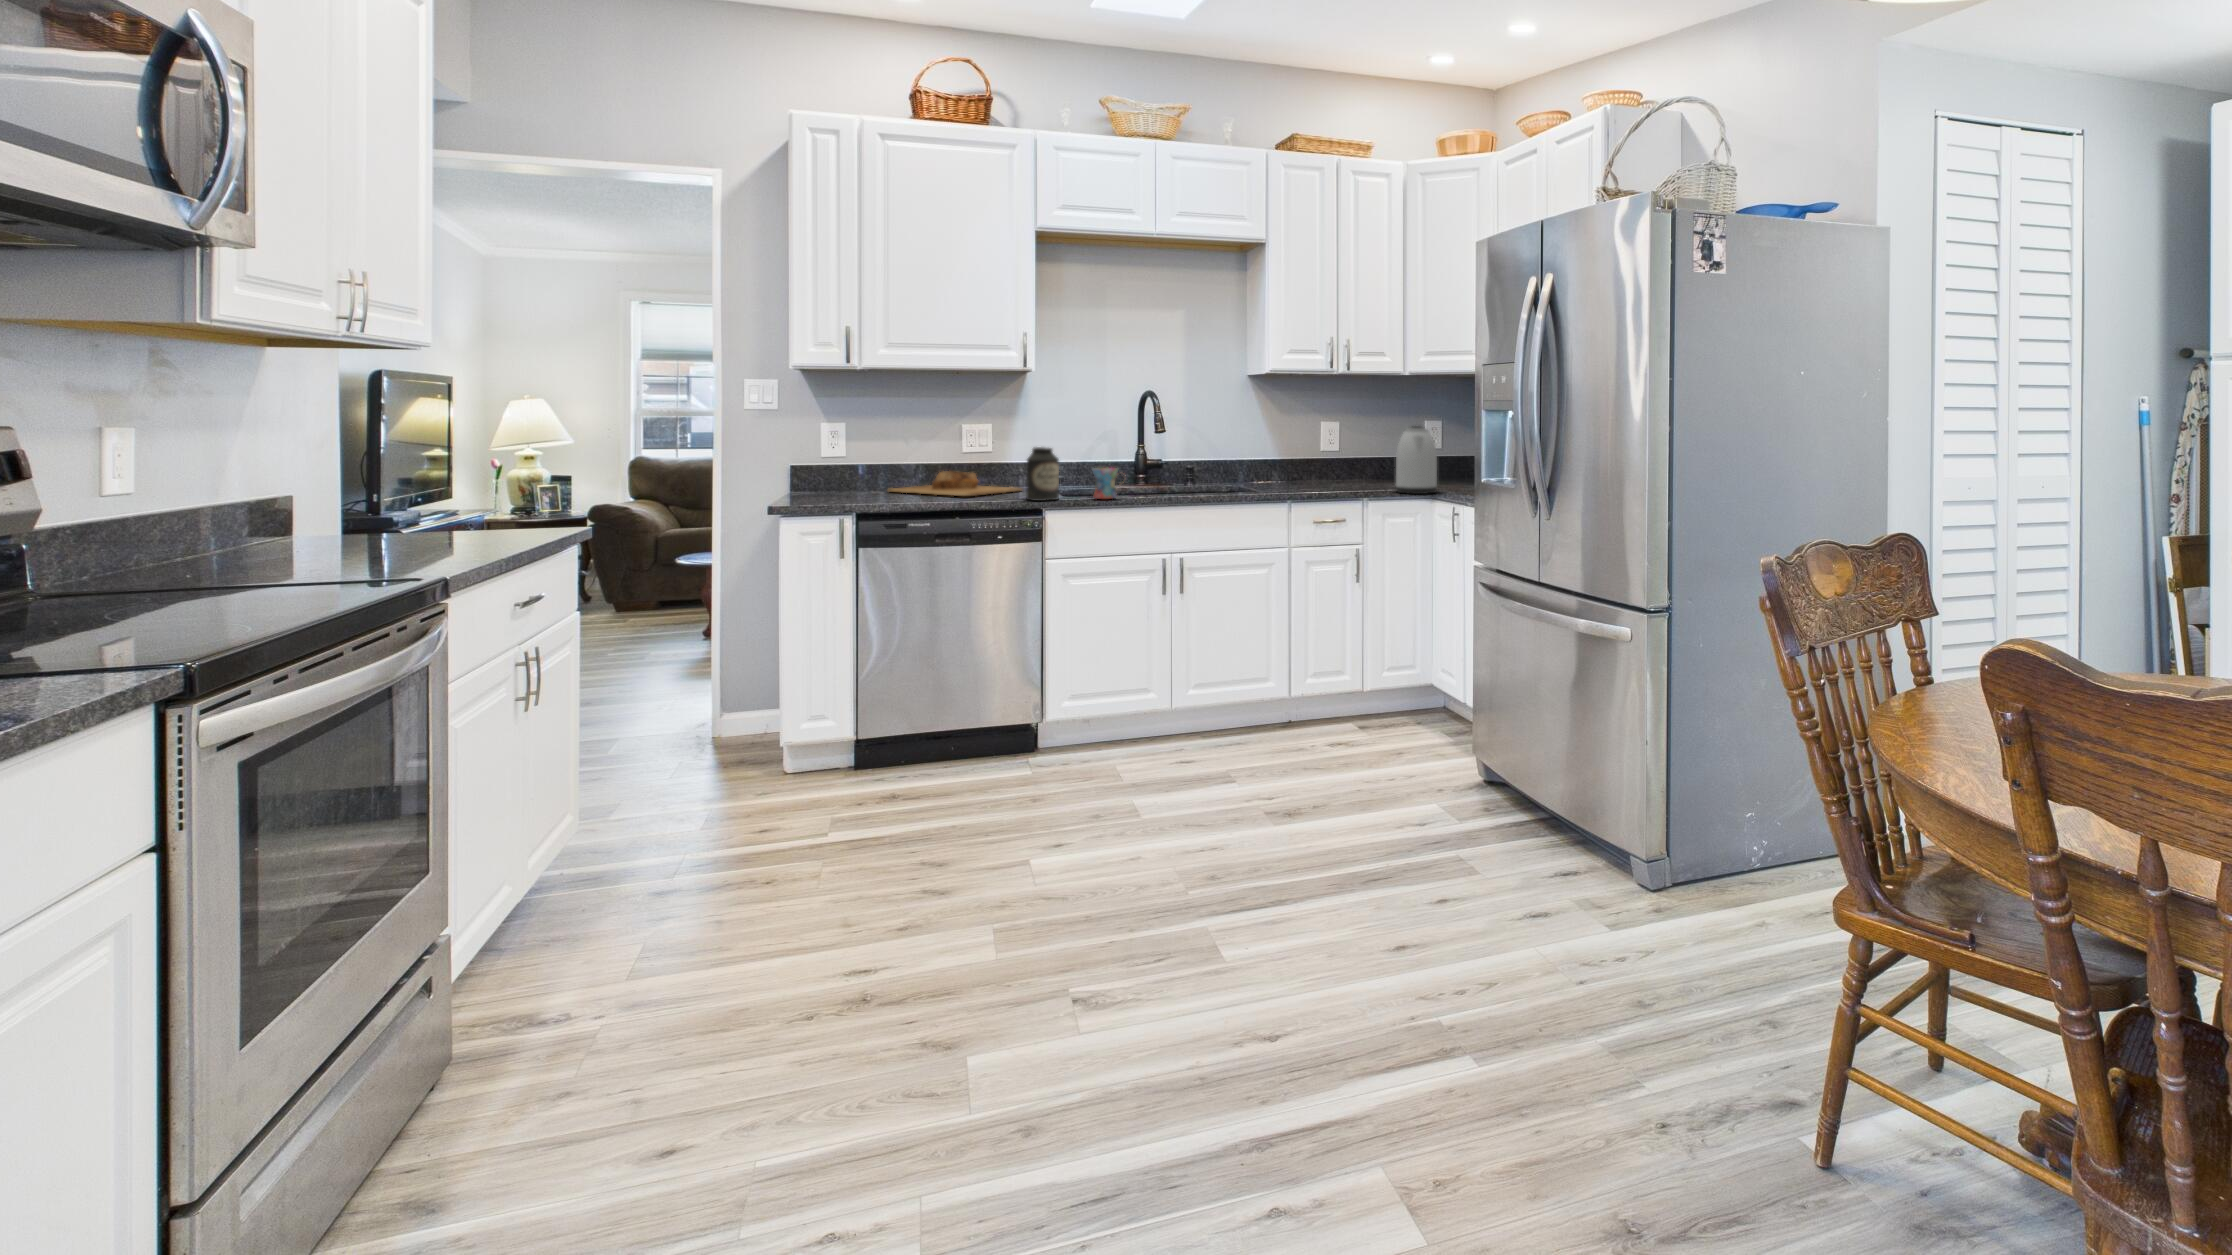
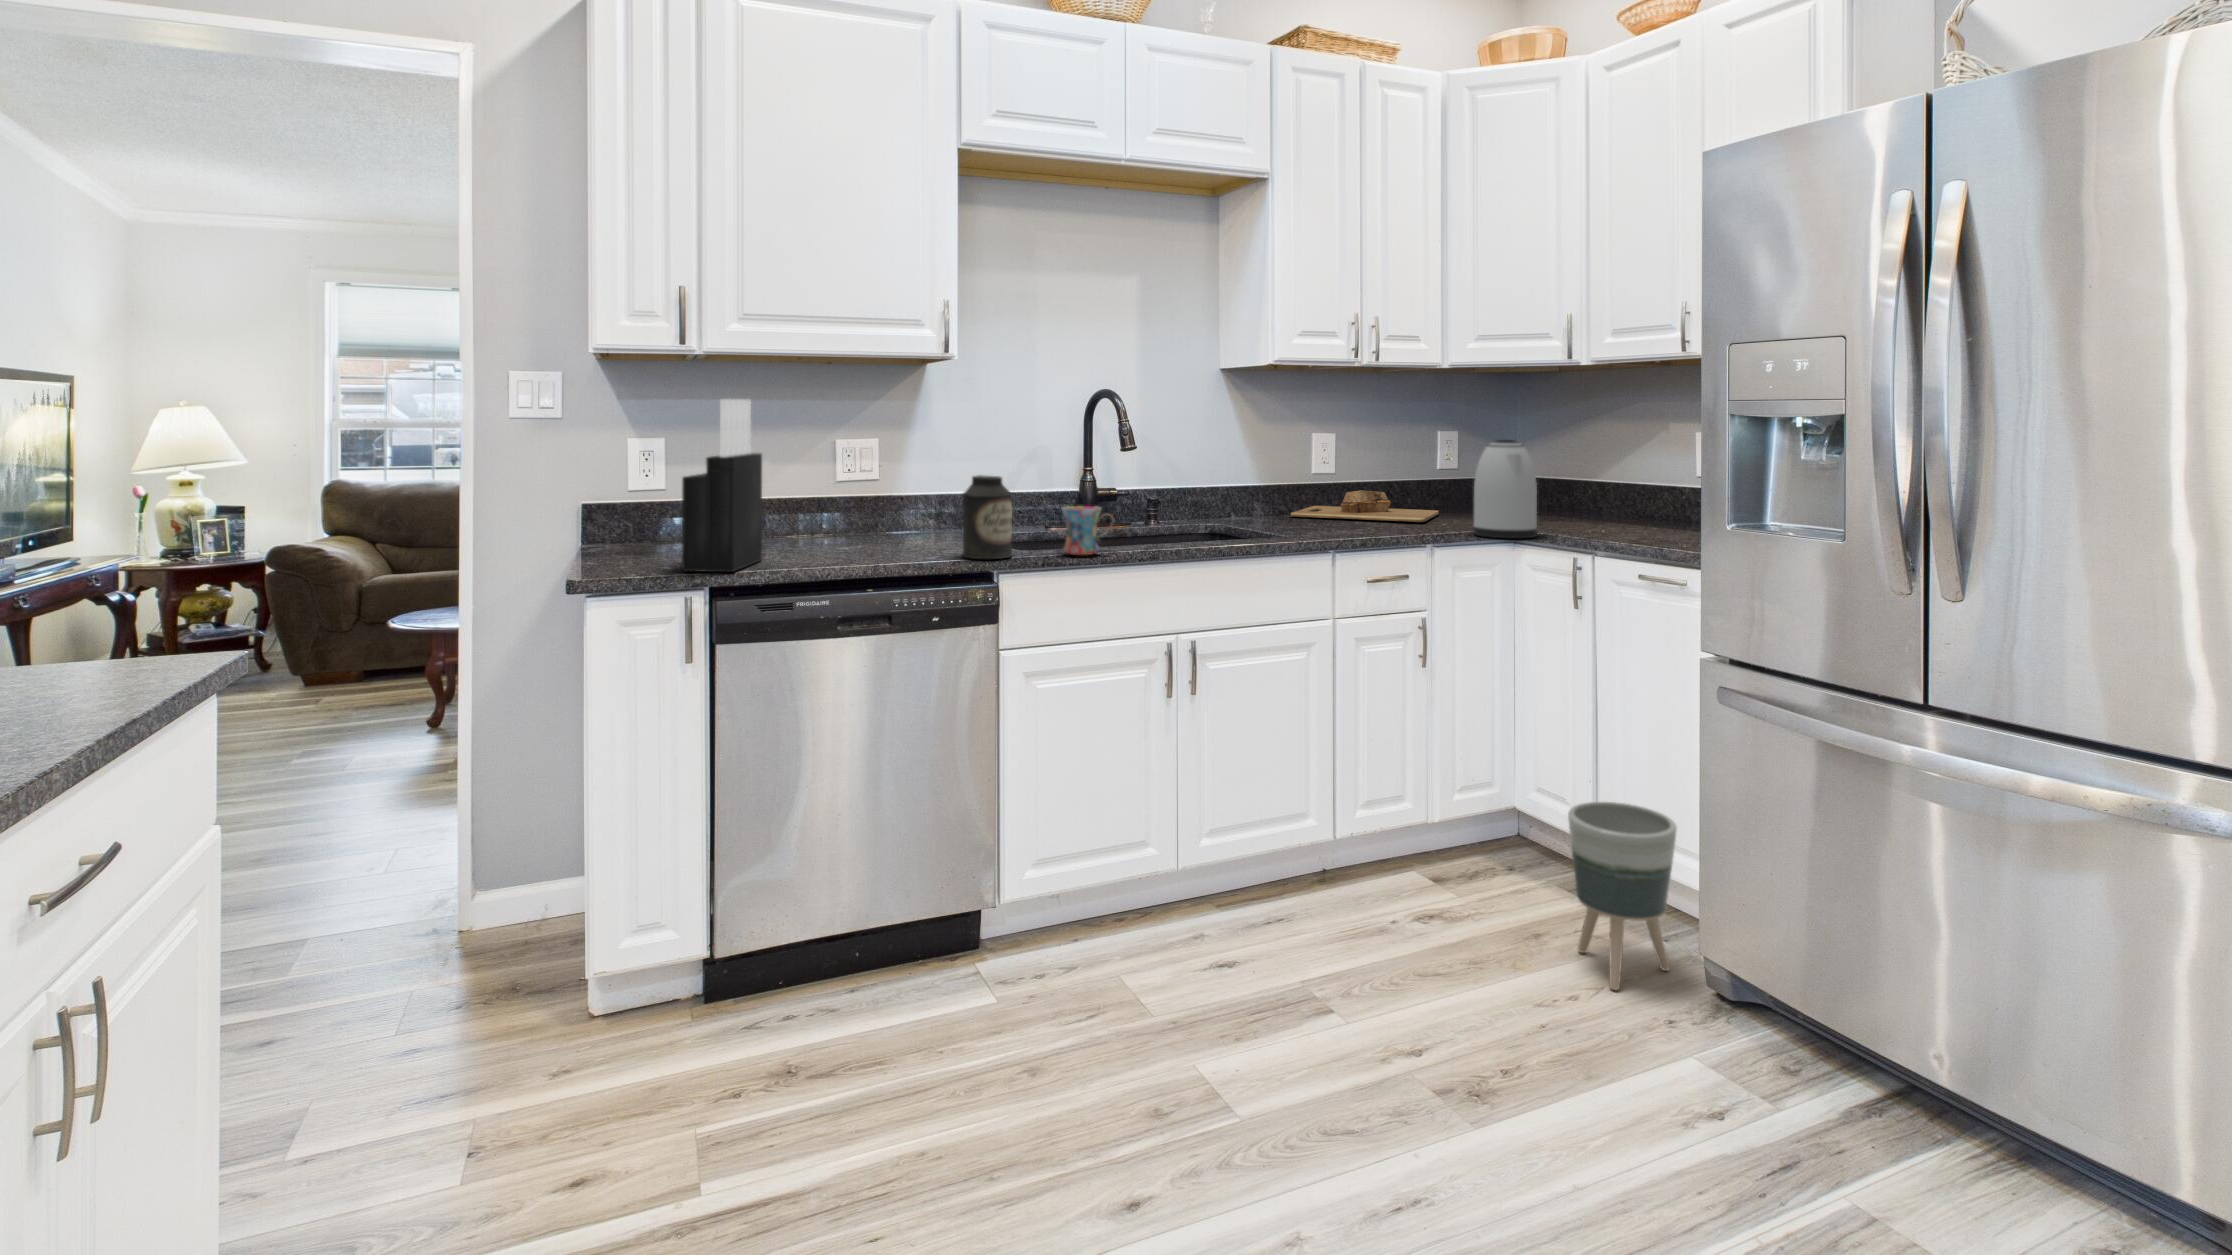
knife block: none [843,398,898,505] -> present [682,399,762,572]
cutting board: present [888,471,1022,496] -> present [1291,490,1439,522]
planter: none [1409,663,1474,777] -> present [1568,802,1677,990]

